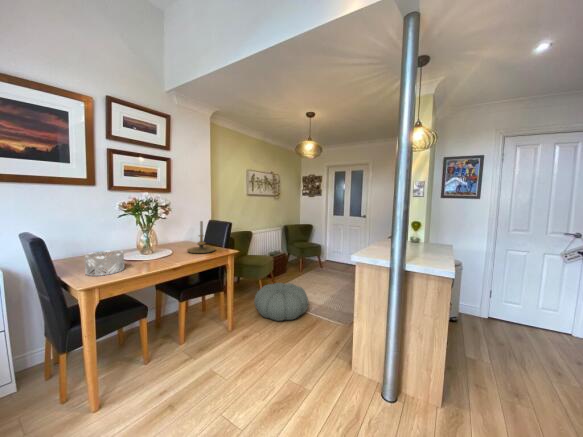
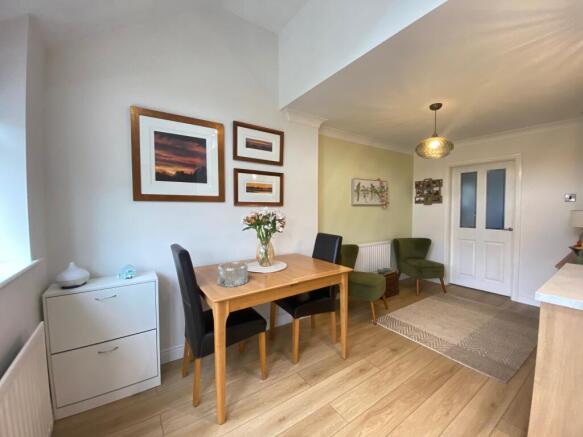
candle holder: present [187,221,215,253] -> none [300,234,328,269]
pouf: present [254,283,308,321] -> none [369,307,442,359]

